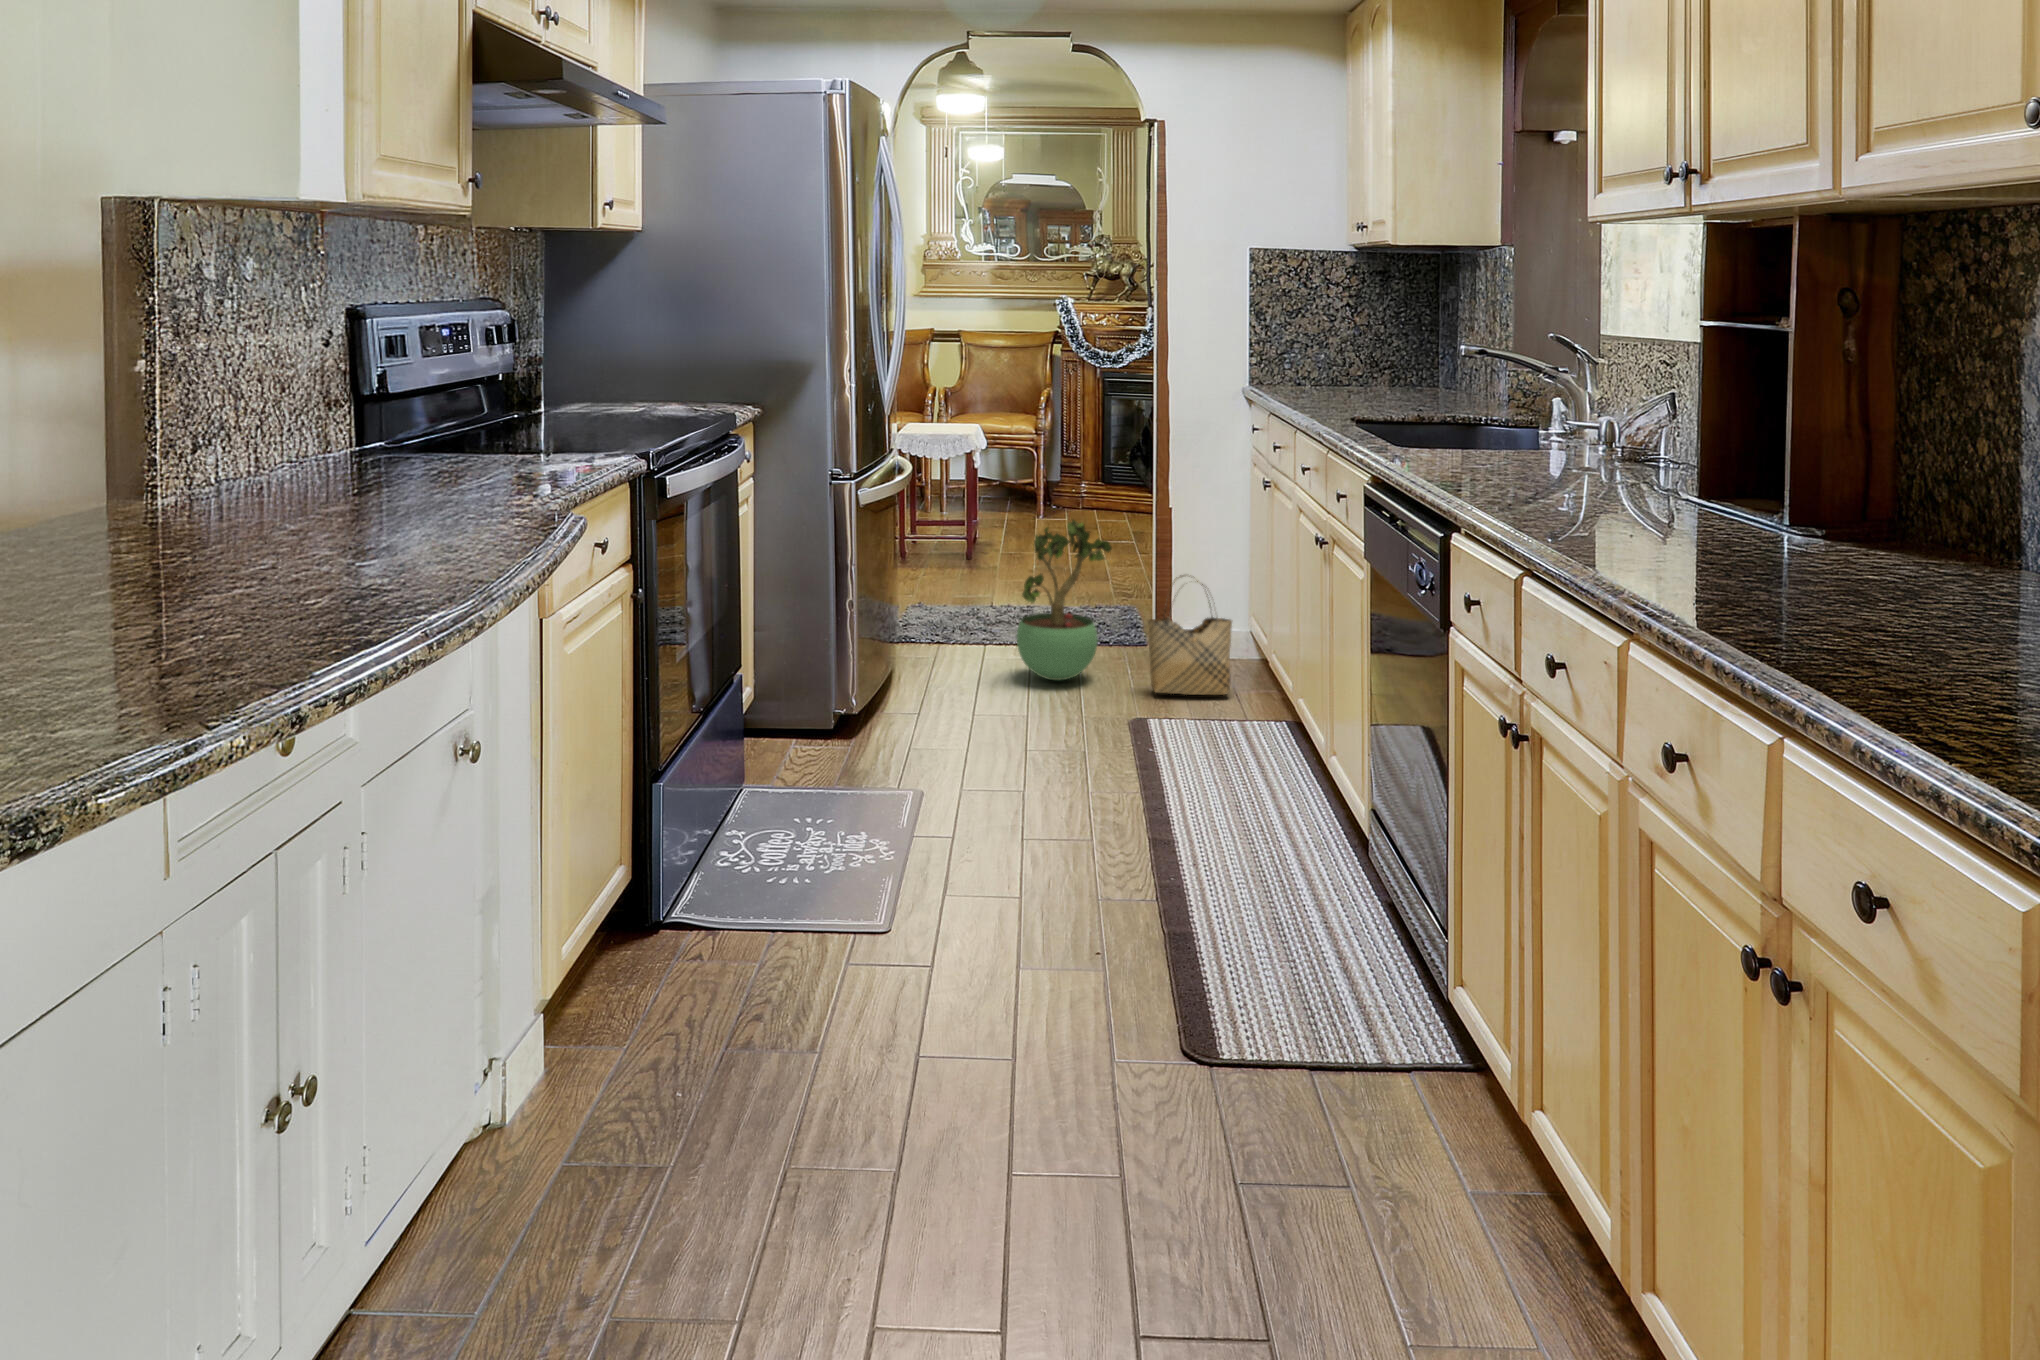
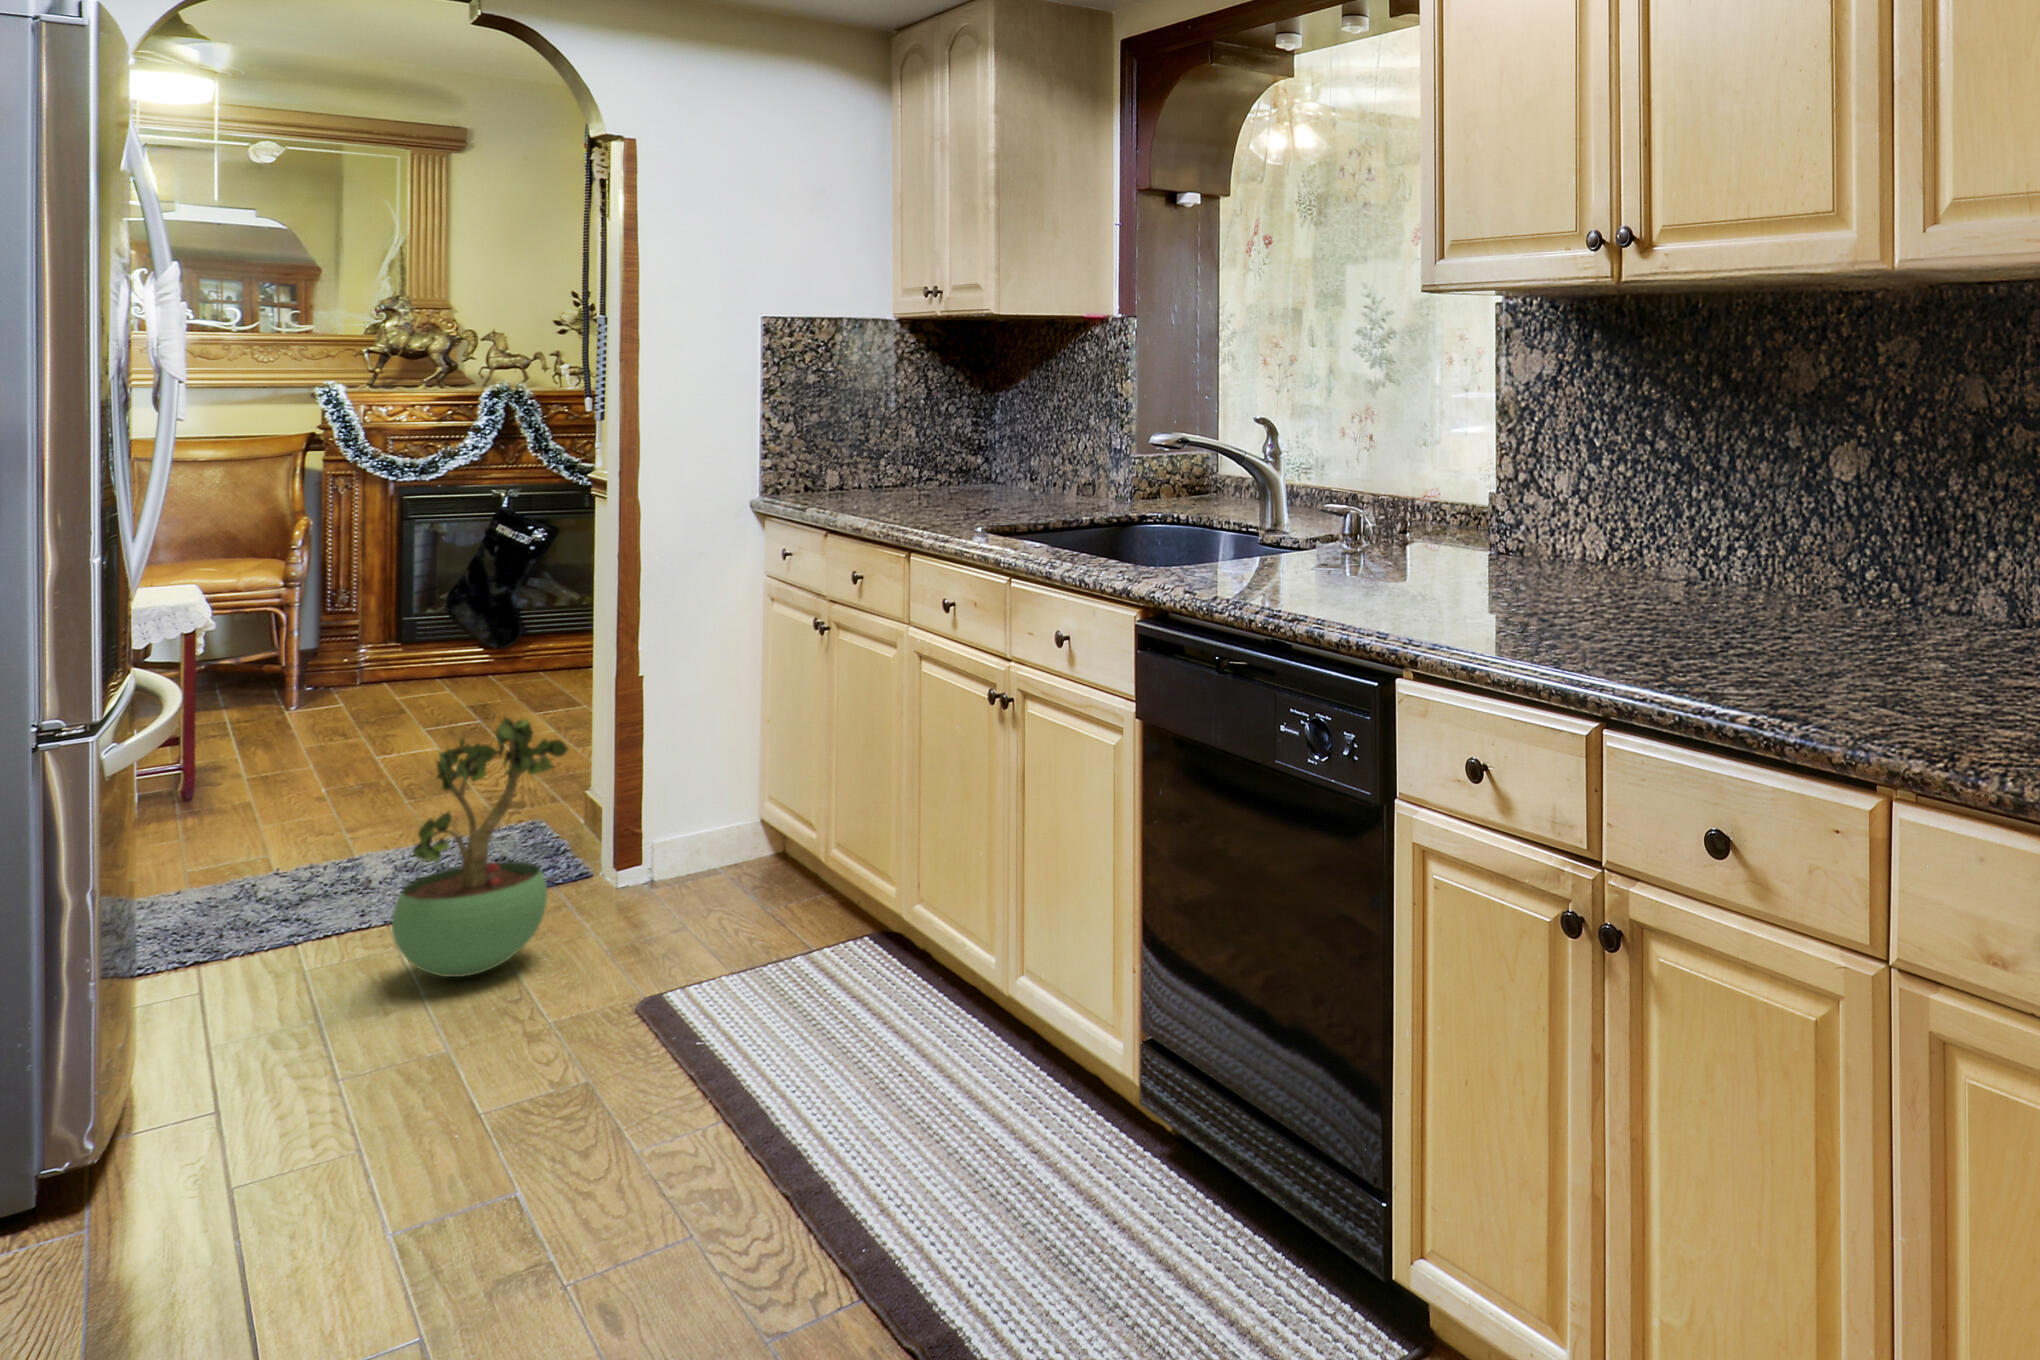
woven basket: present [1148,575,1232,695] -> none [642,767,771,950]

